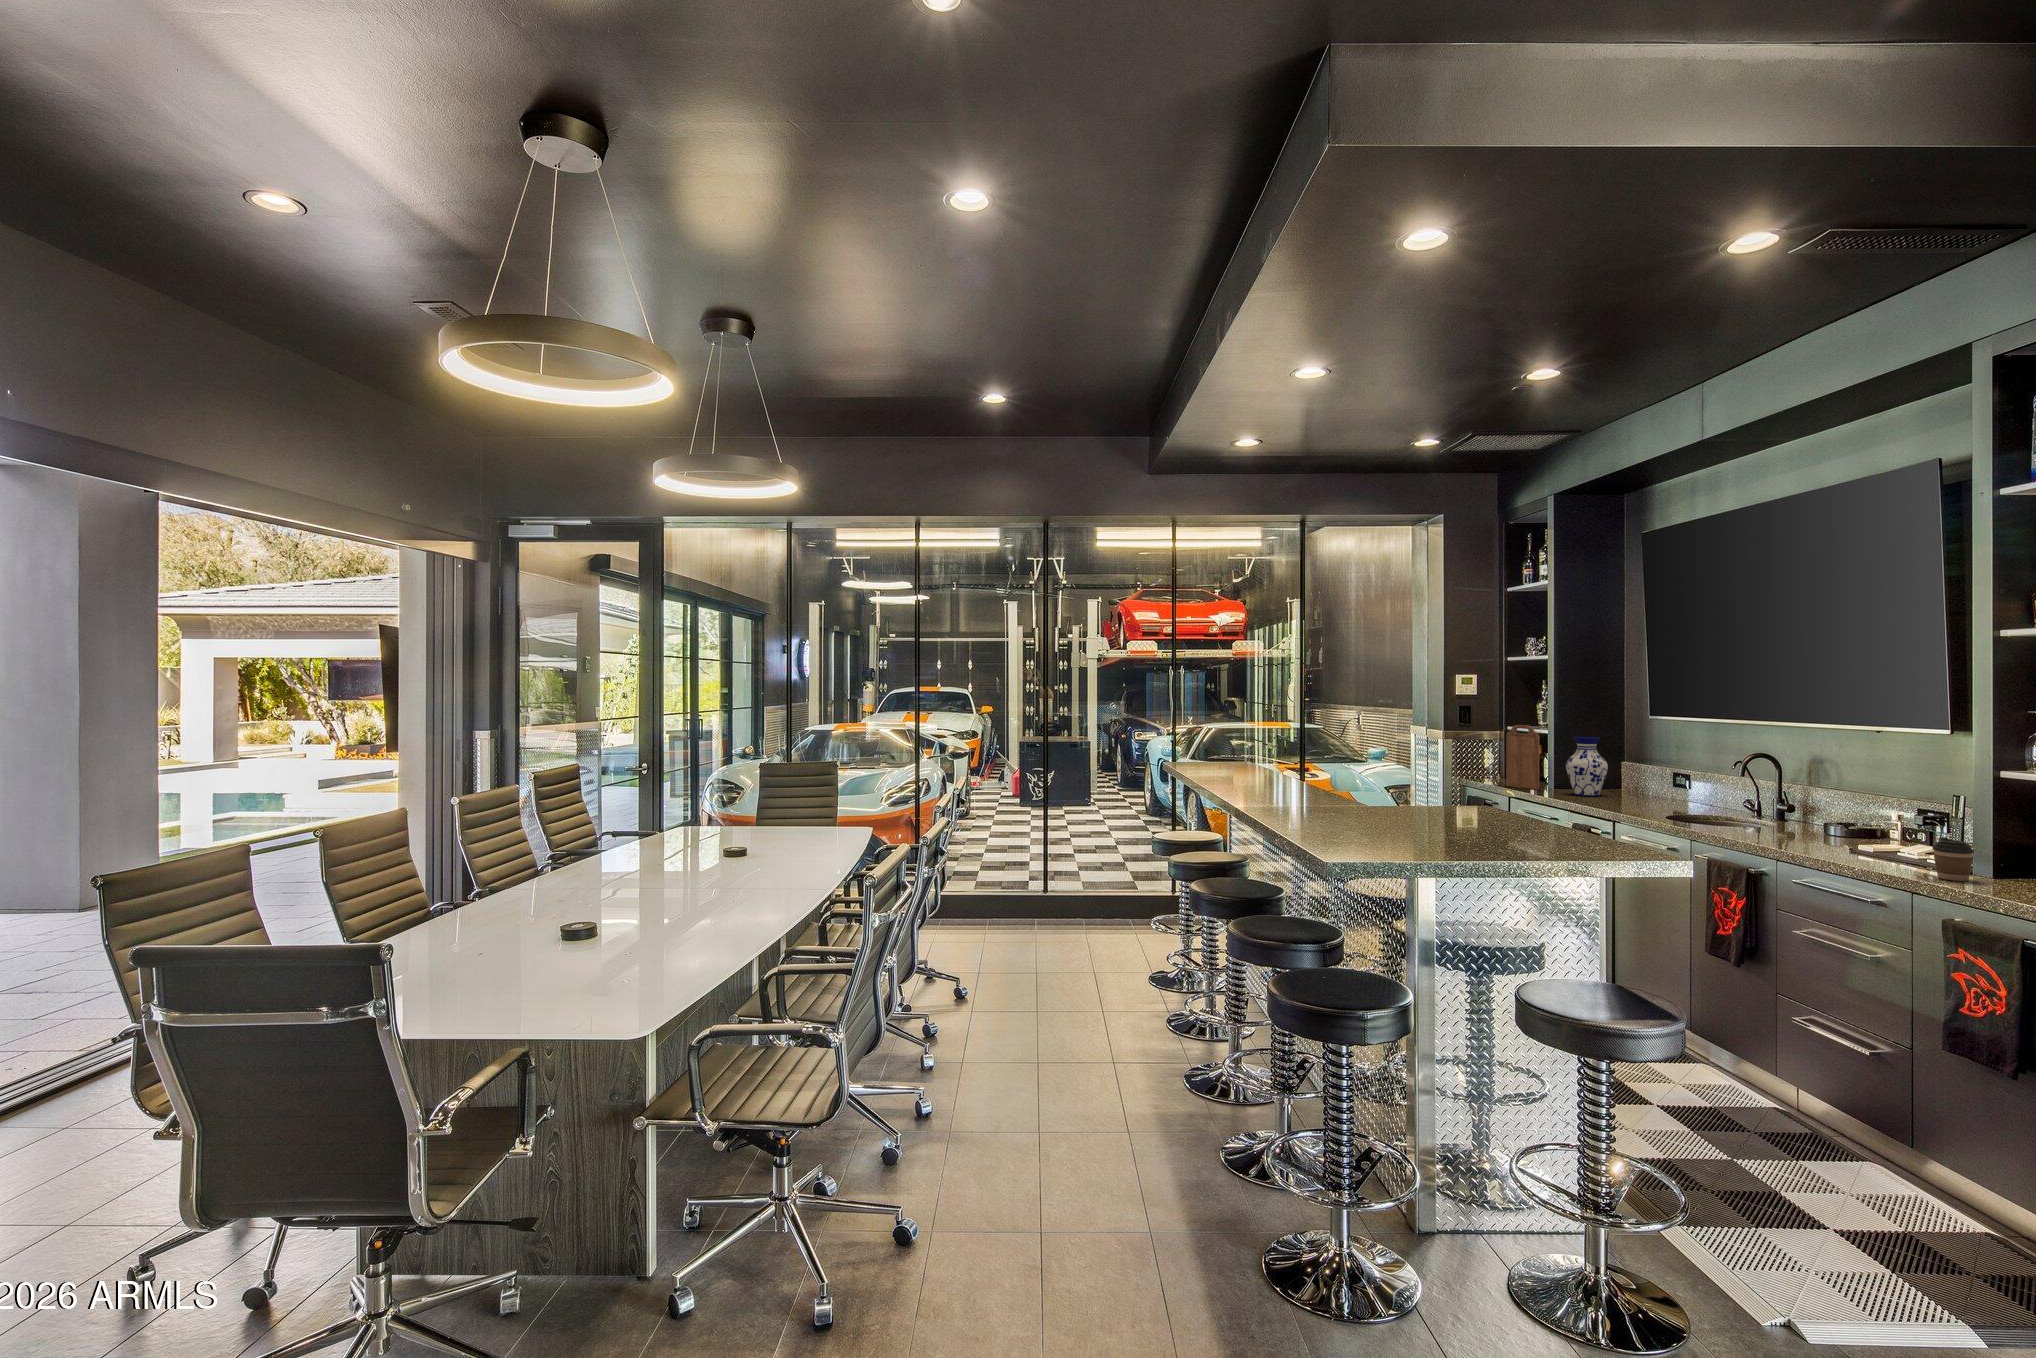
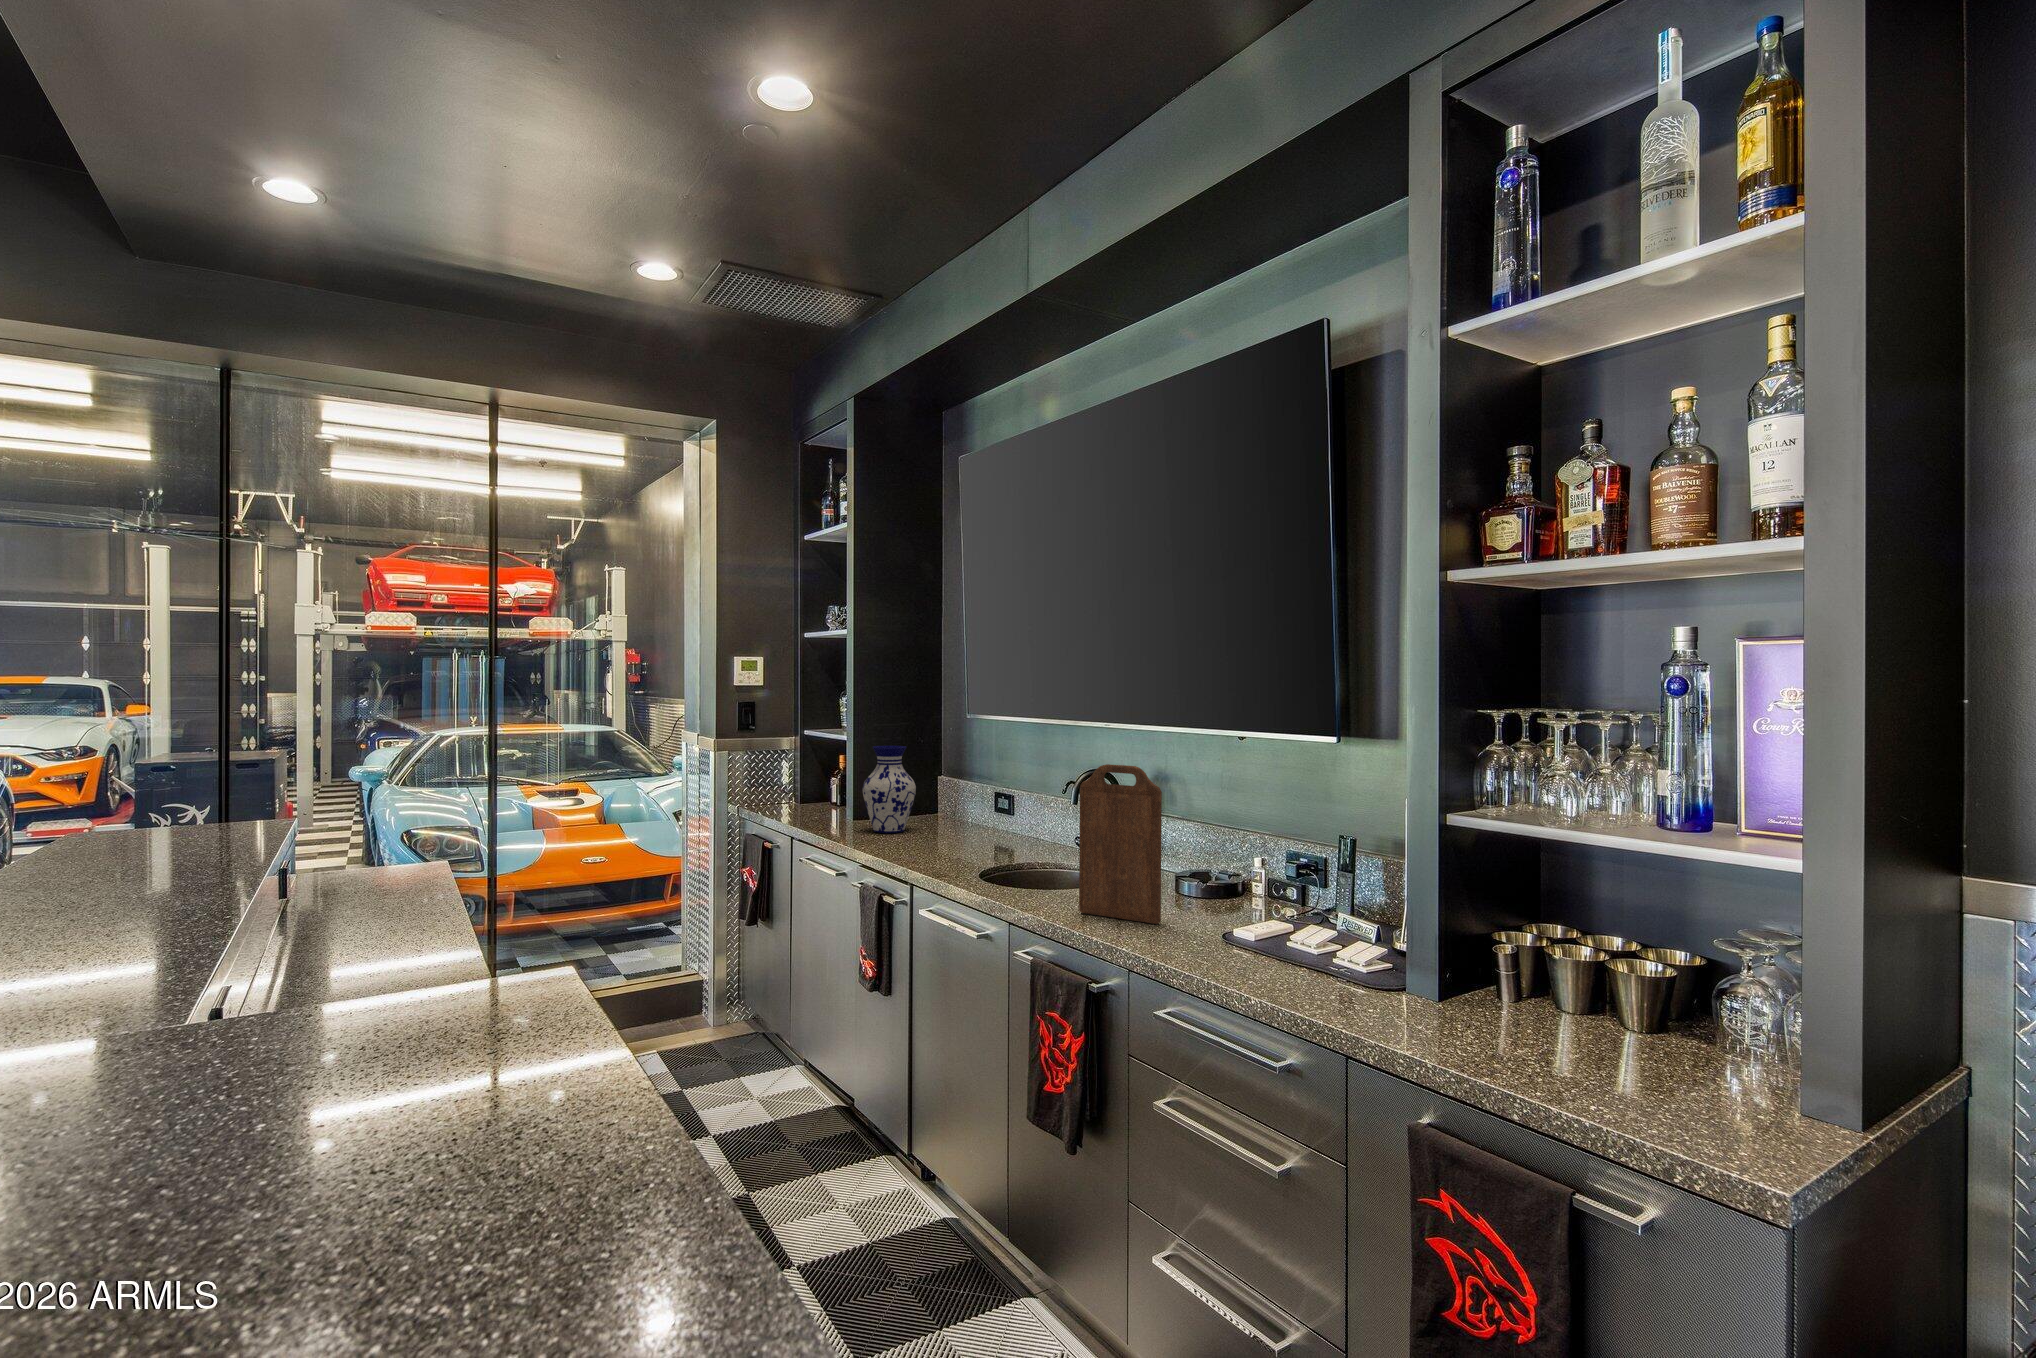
cutting board: present [1506,725,1540,790] -> present [1079,764,1162,924]
coffee cup: present [1932,837,1974,881] -> none [1370,939,1430,1024]

